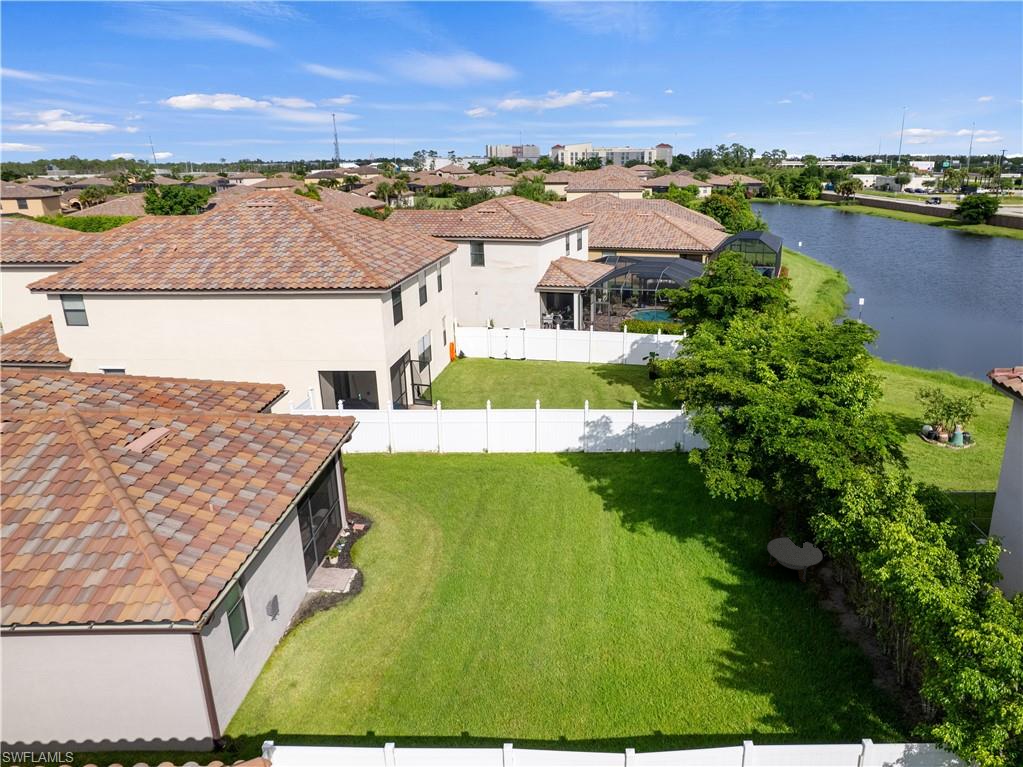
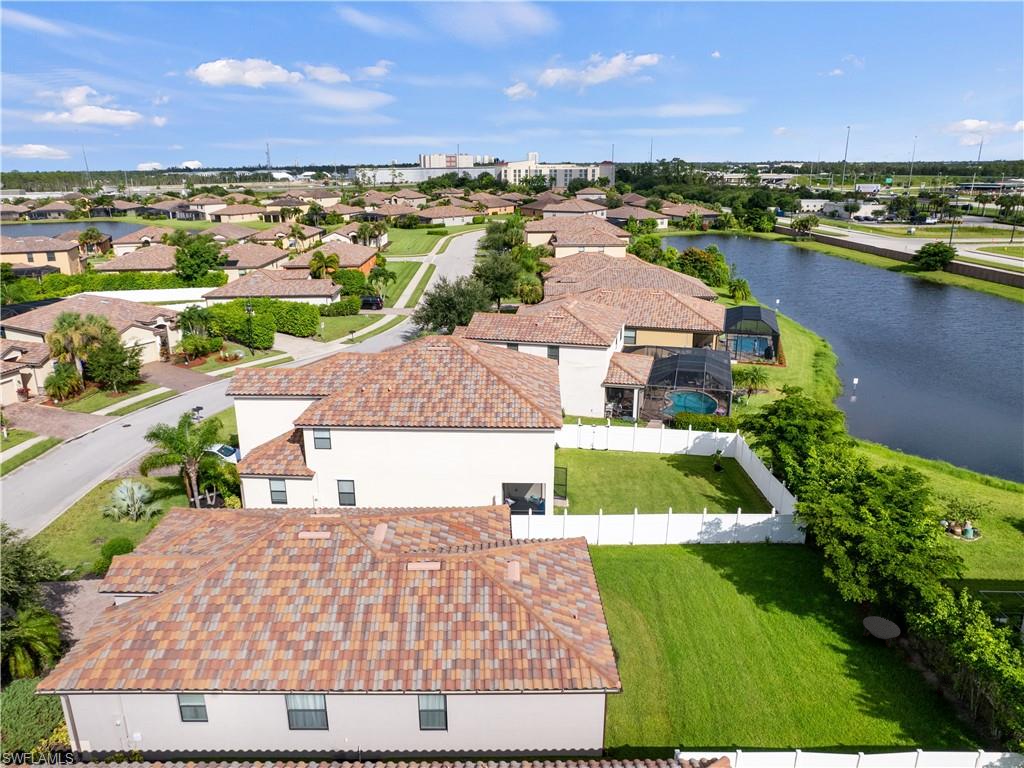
potted tree: none [857,609,887,652] -> present [935,671,955,695]

